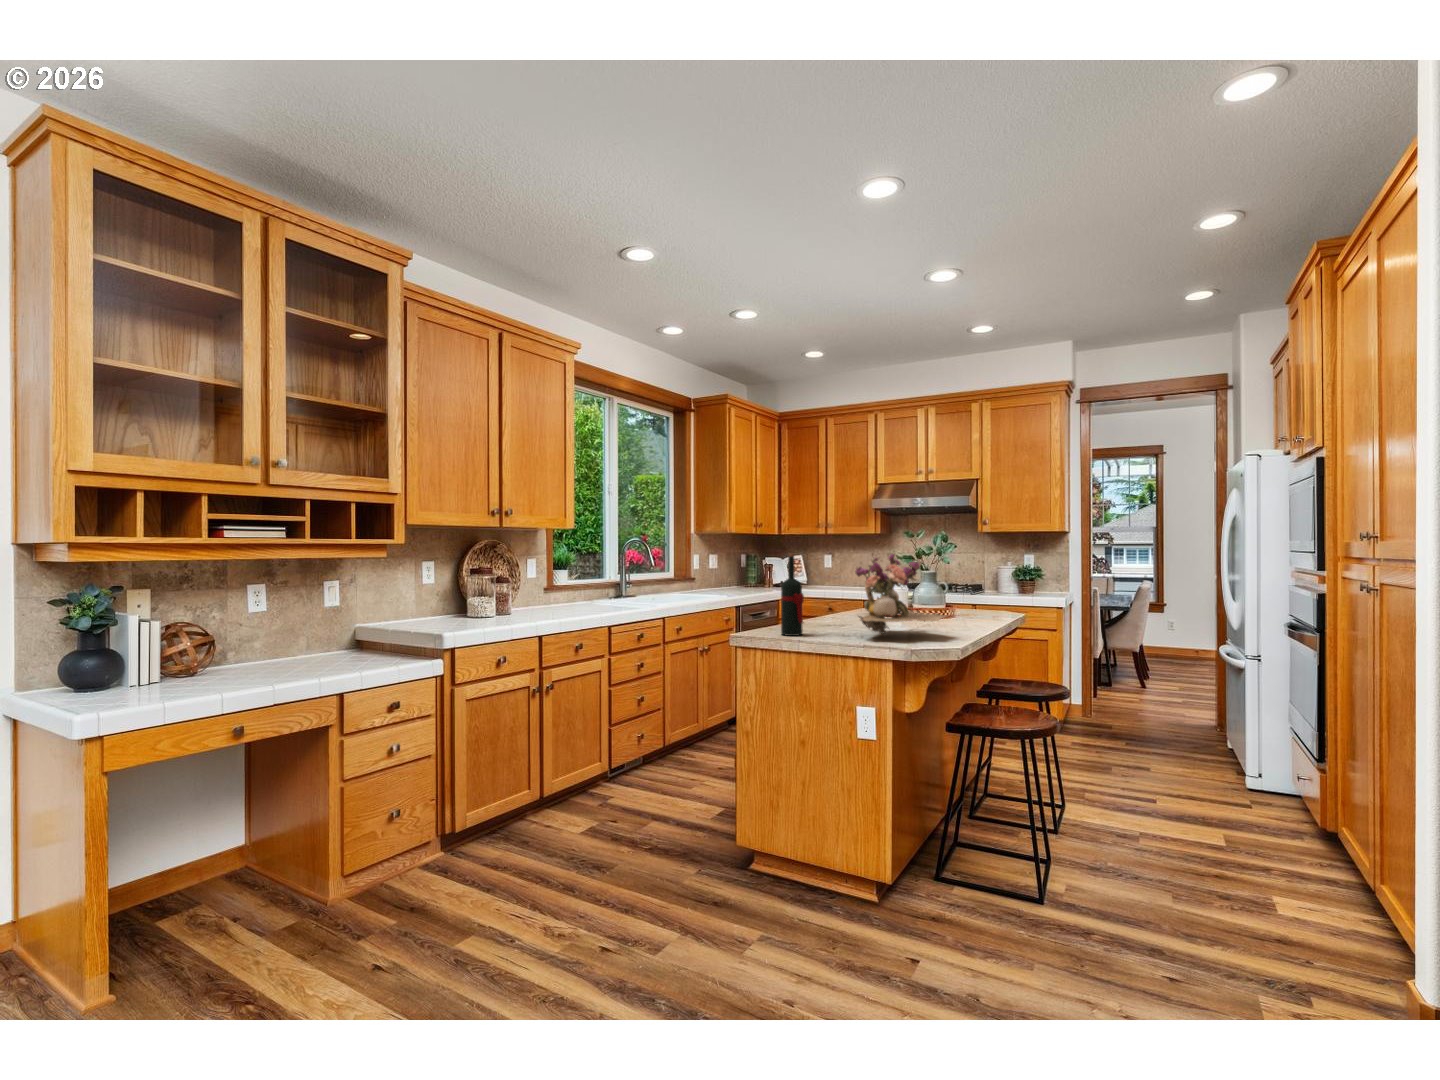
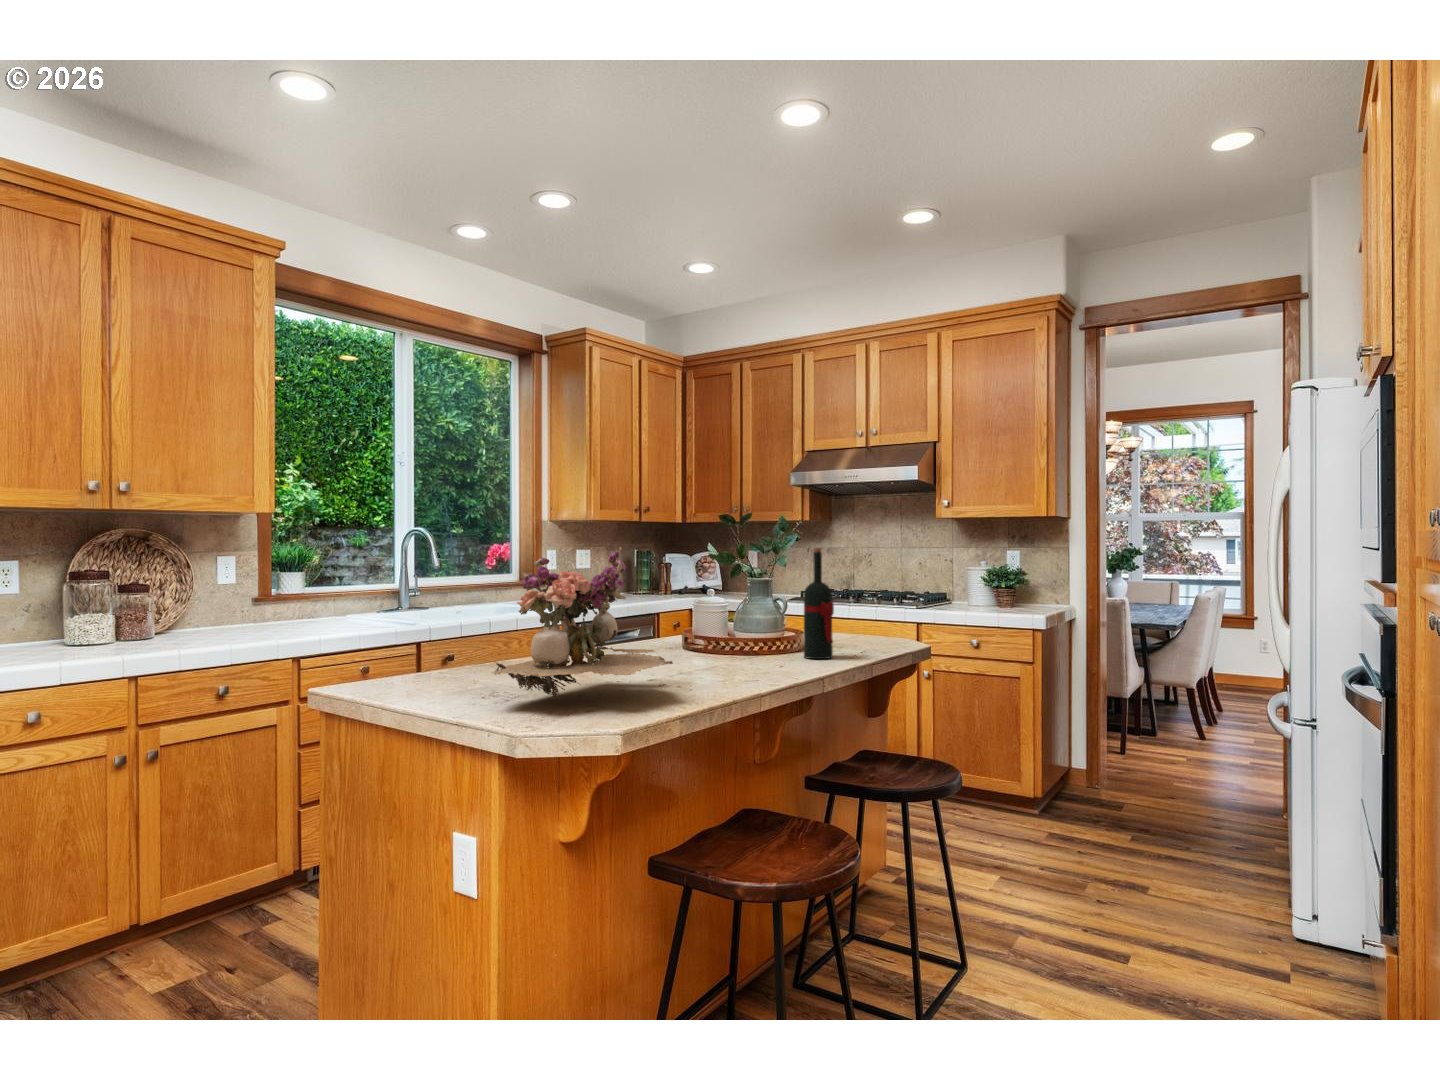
wine bottle: present [781,553,804,636] -> present [804,548,834,659]

